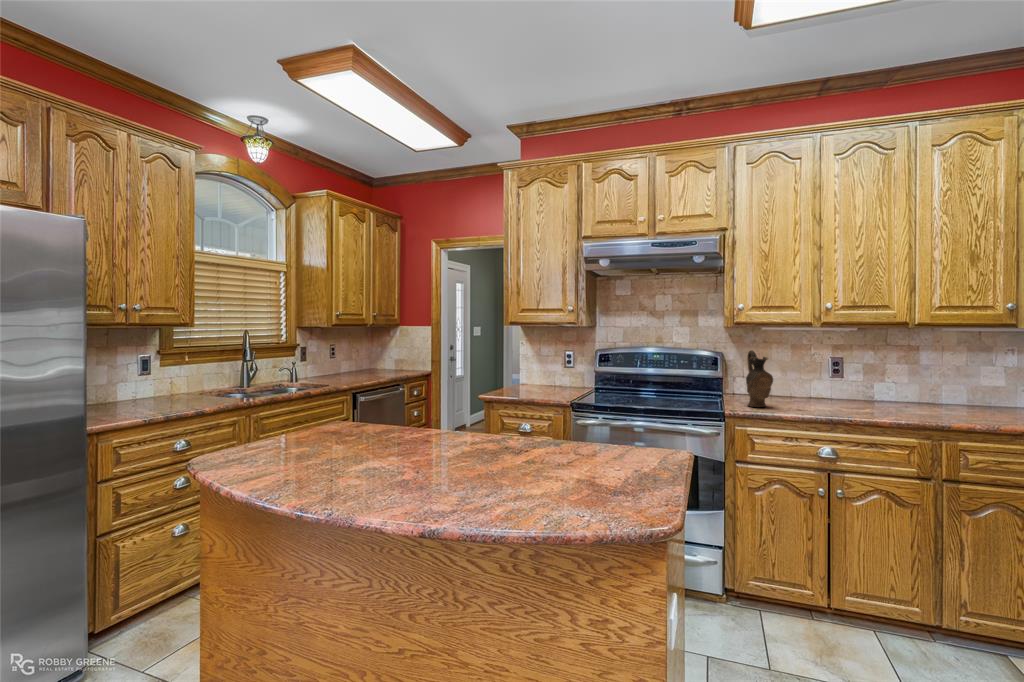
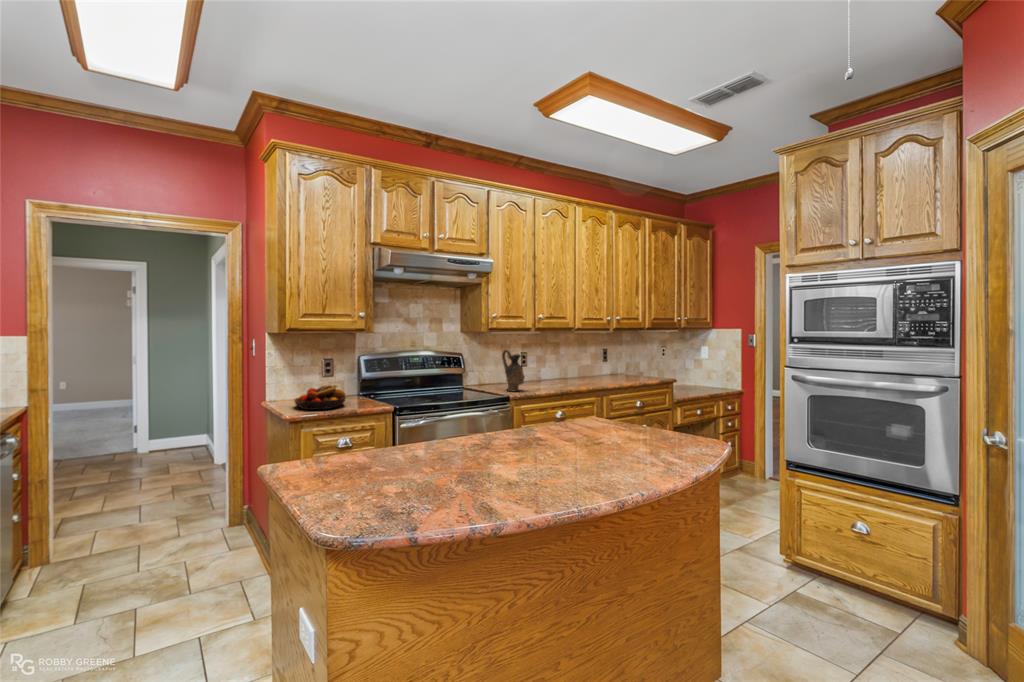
fruit bowl: none [509,375,552,396] -> present [295,385,346,410]

